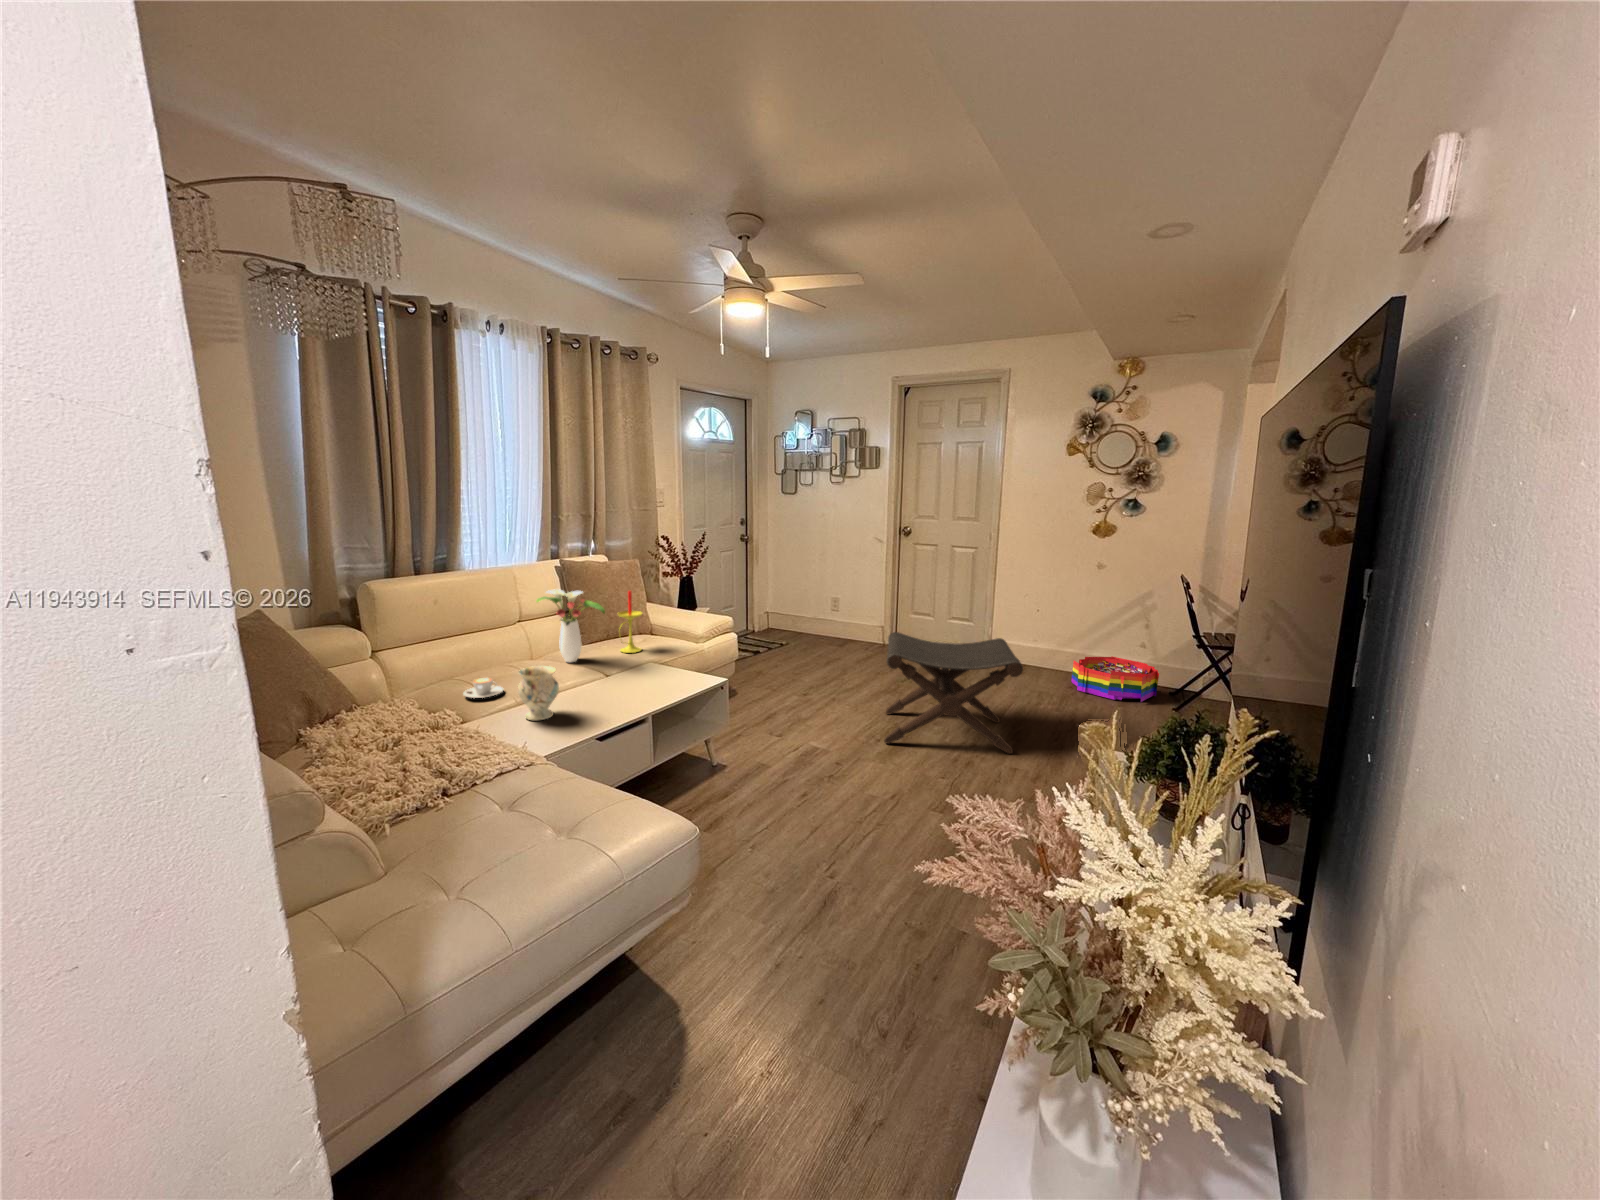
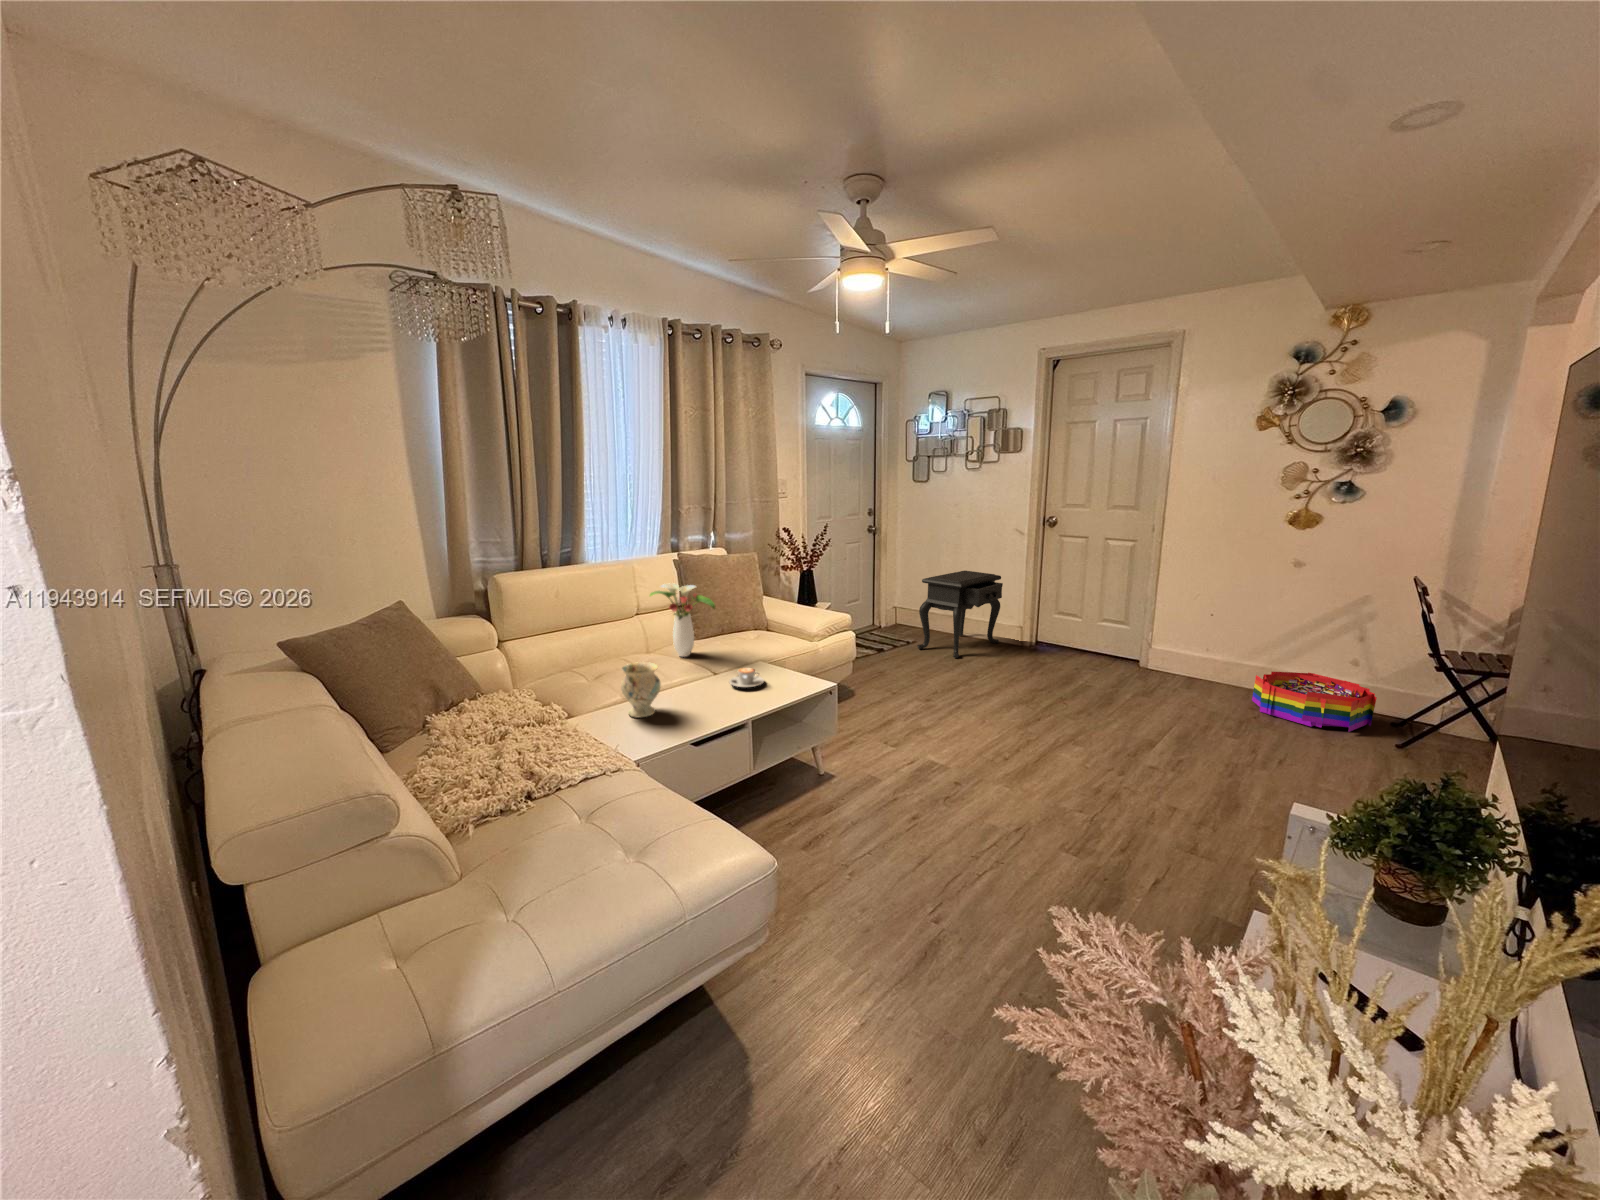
side table: none [791,576,867,657] -> present [917,571,1003,658]
candle: present [618,591,642,653] -> none [731,584,755,649]
footstool: present [884,632,1023,754] -> none [1011,636,1187,787]
coffee cup: present [463,678,503,698] -> present [729,668,764,687]

